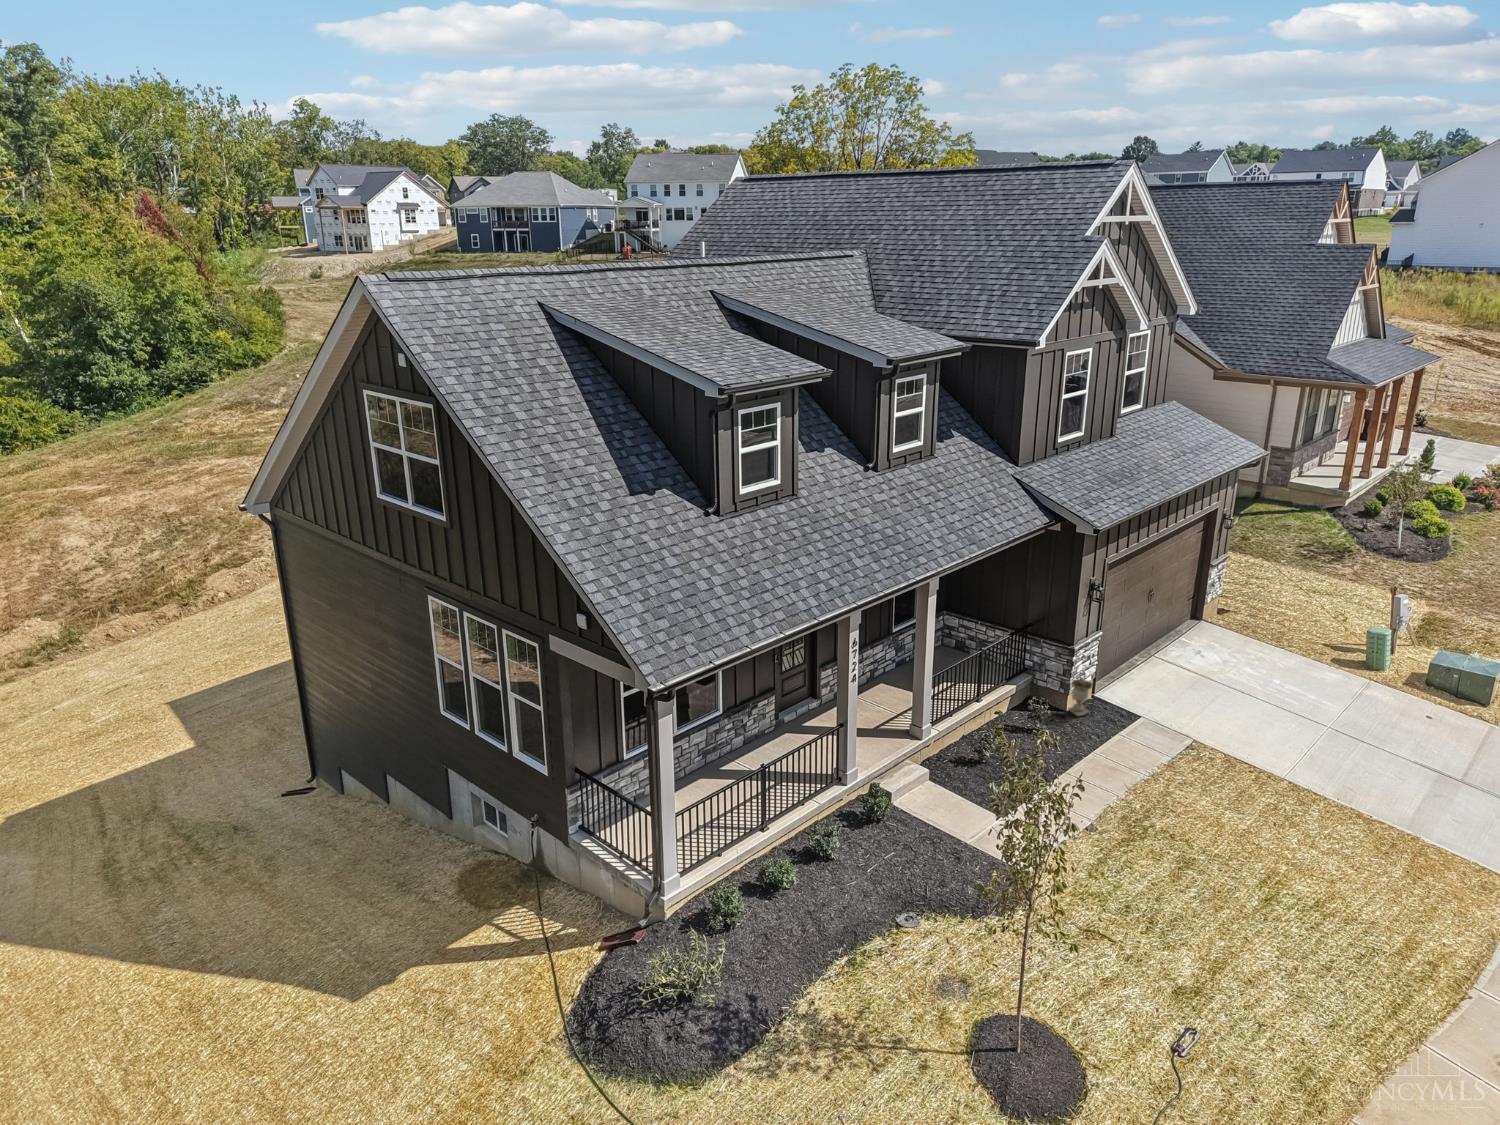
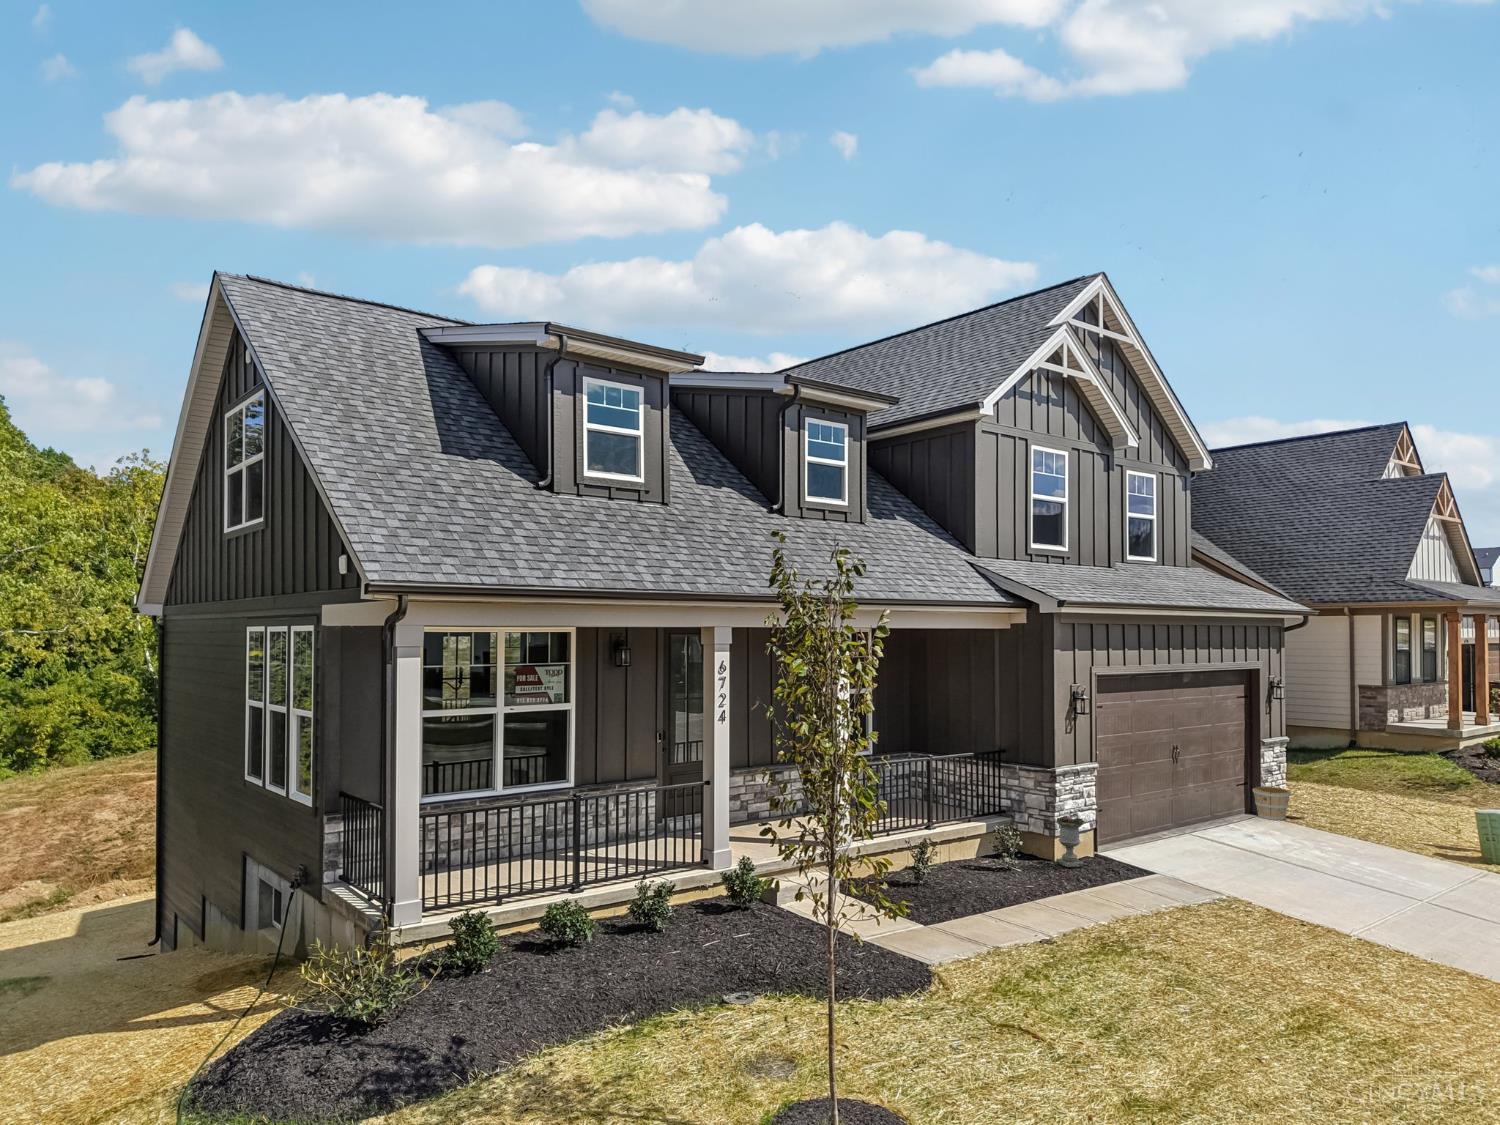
wooden bucket: none [1199,596,1228,626] -> present [1253,786,1291,820]

